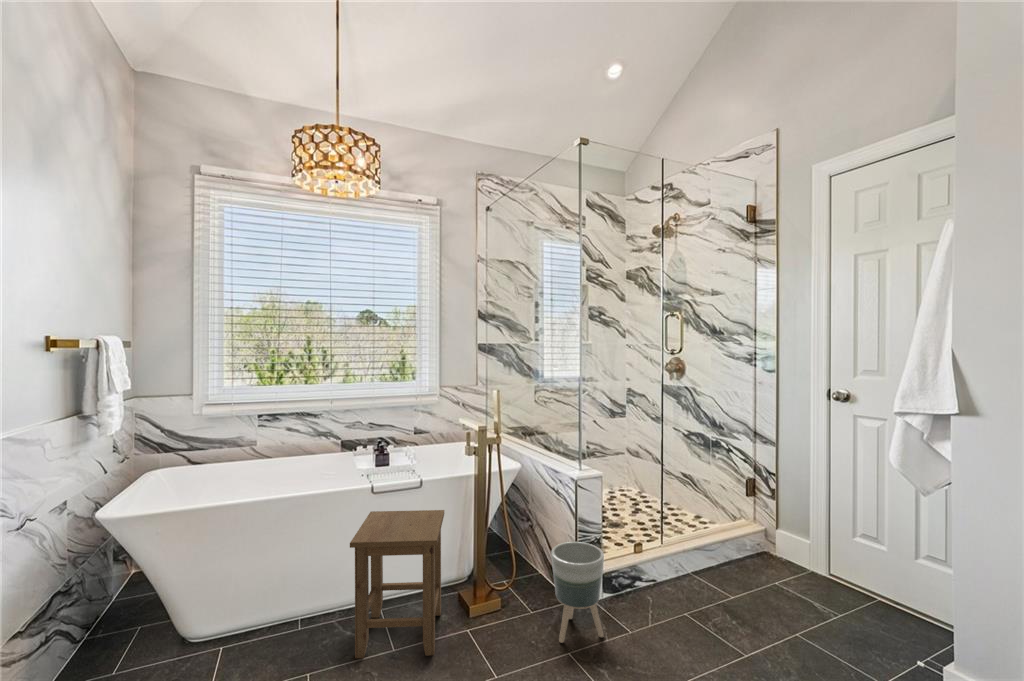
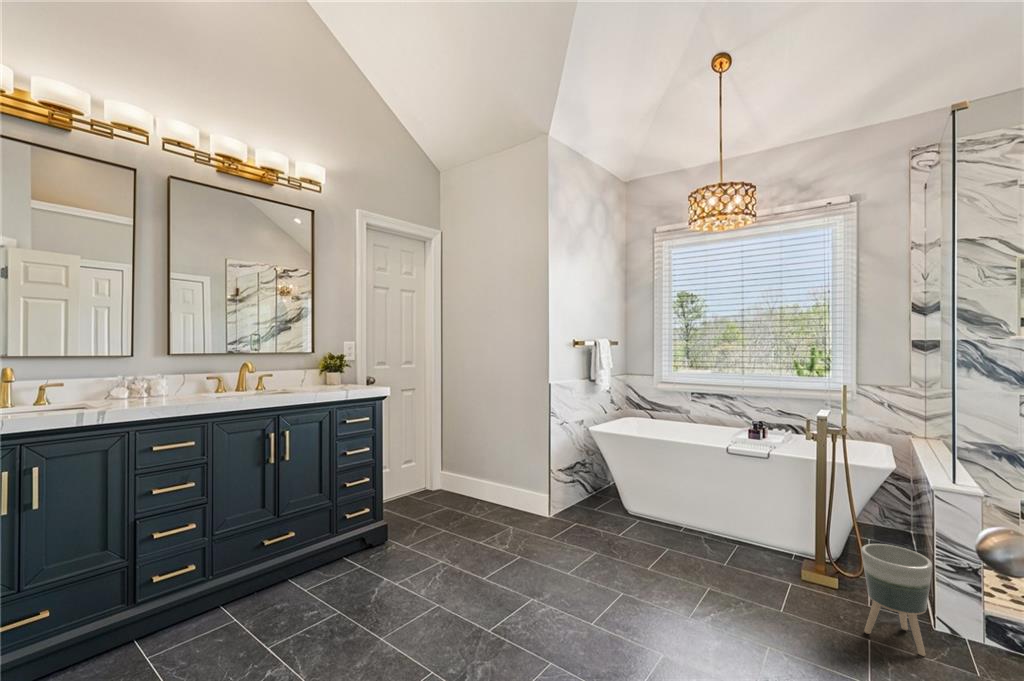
stool: present [350,510,444,658] -> none [691,468,785,582]

